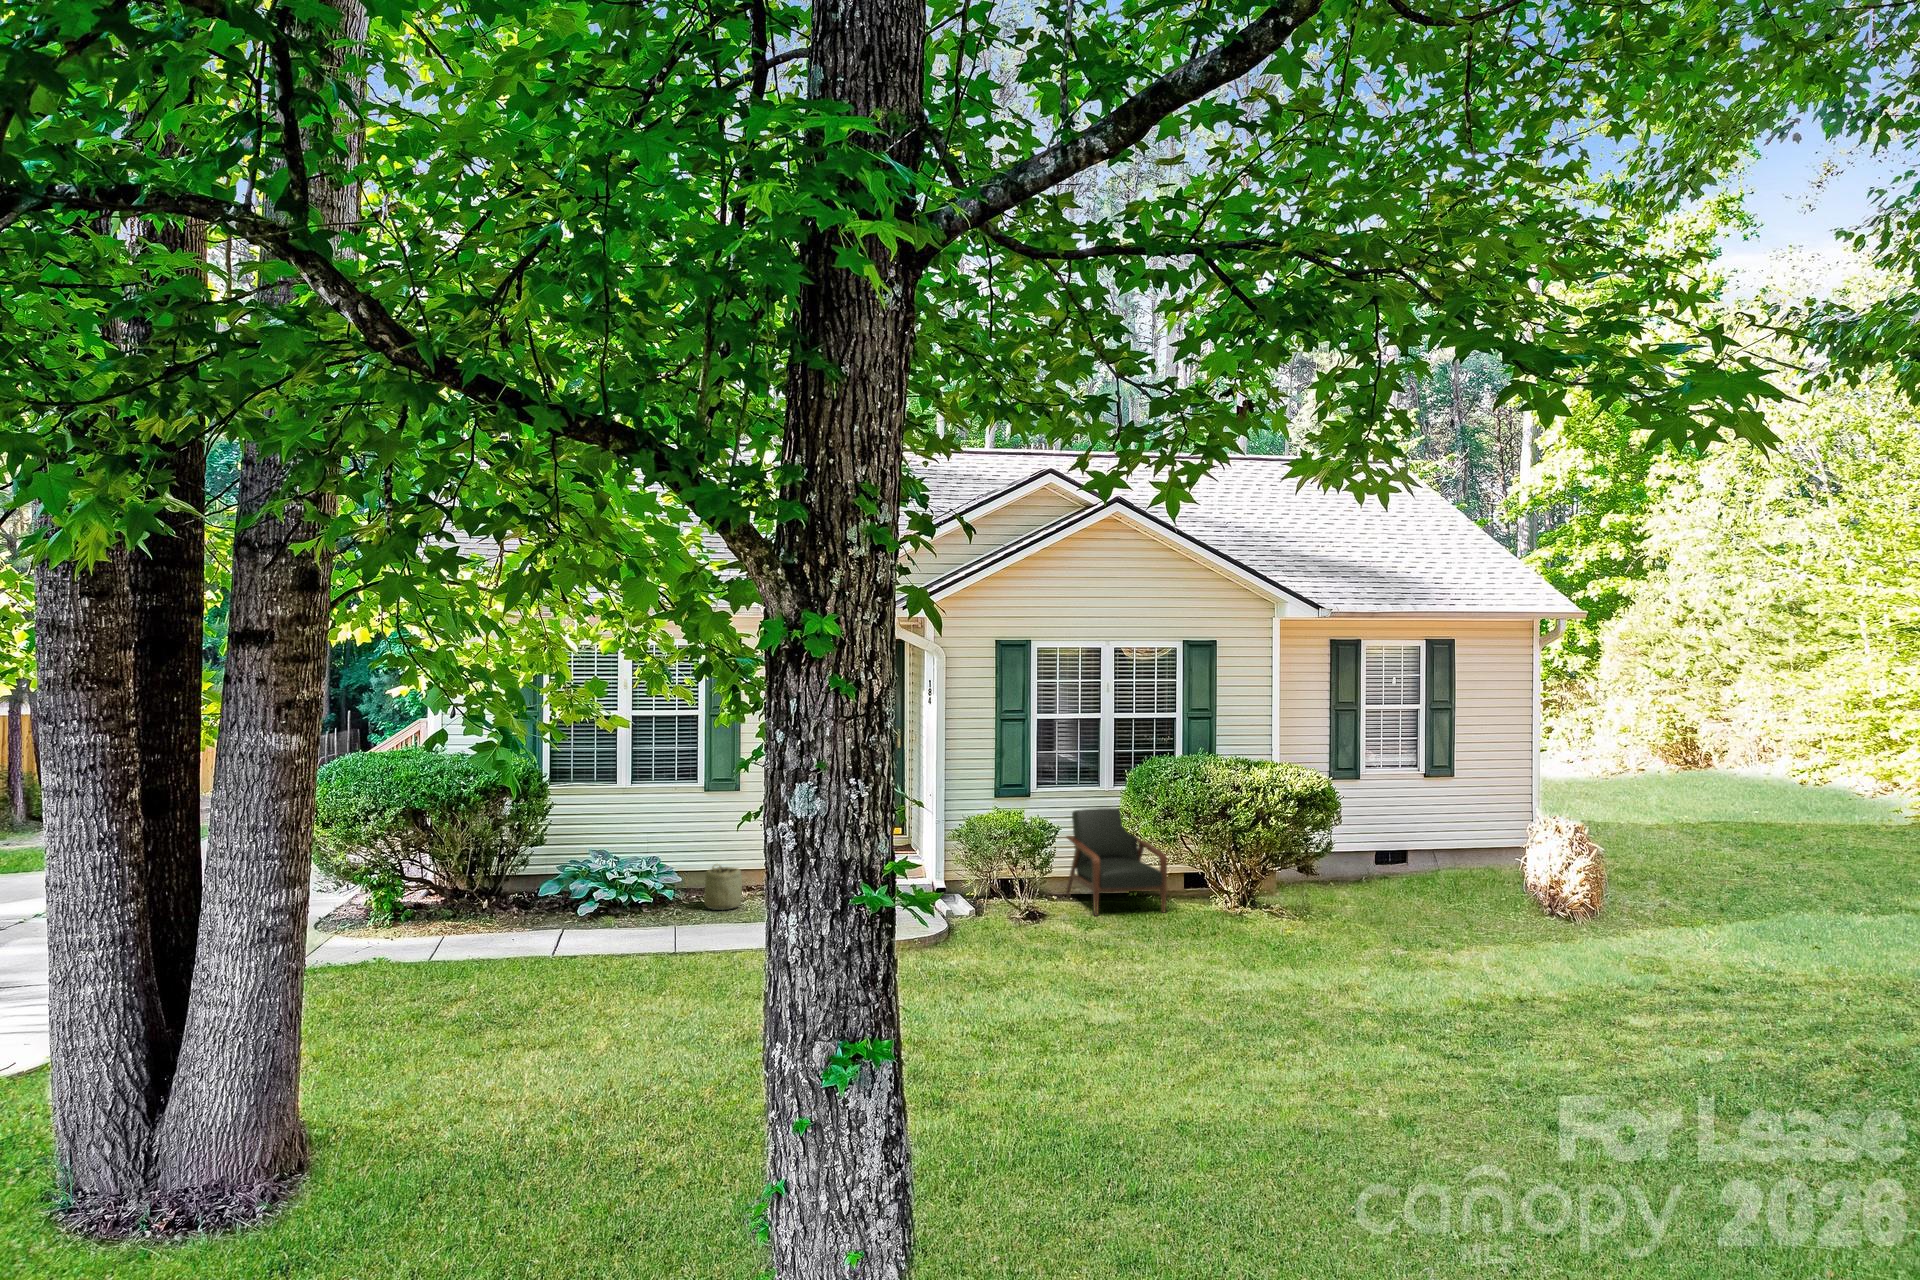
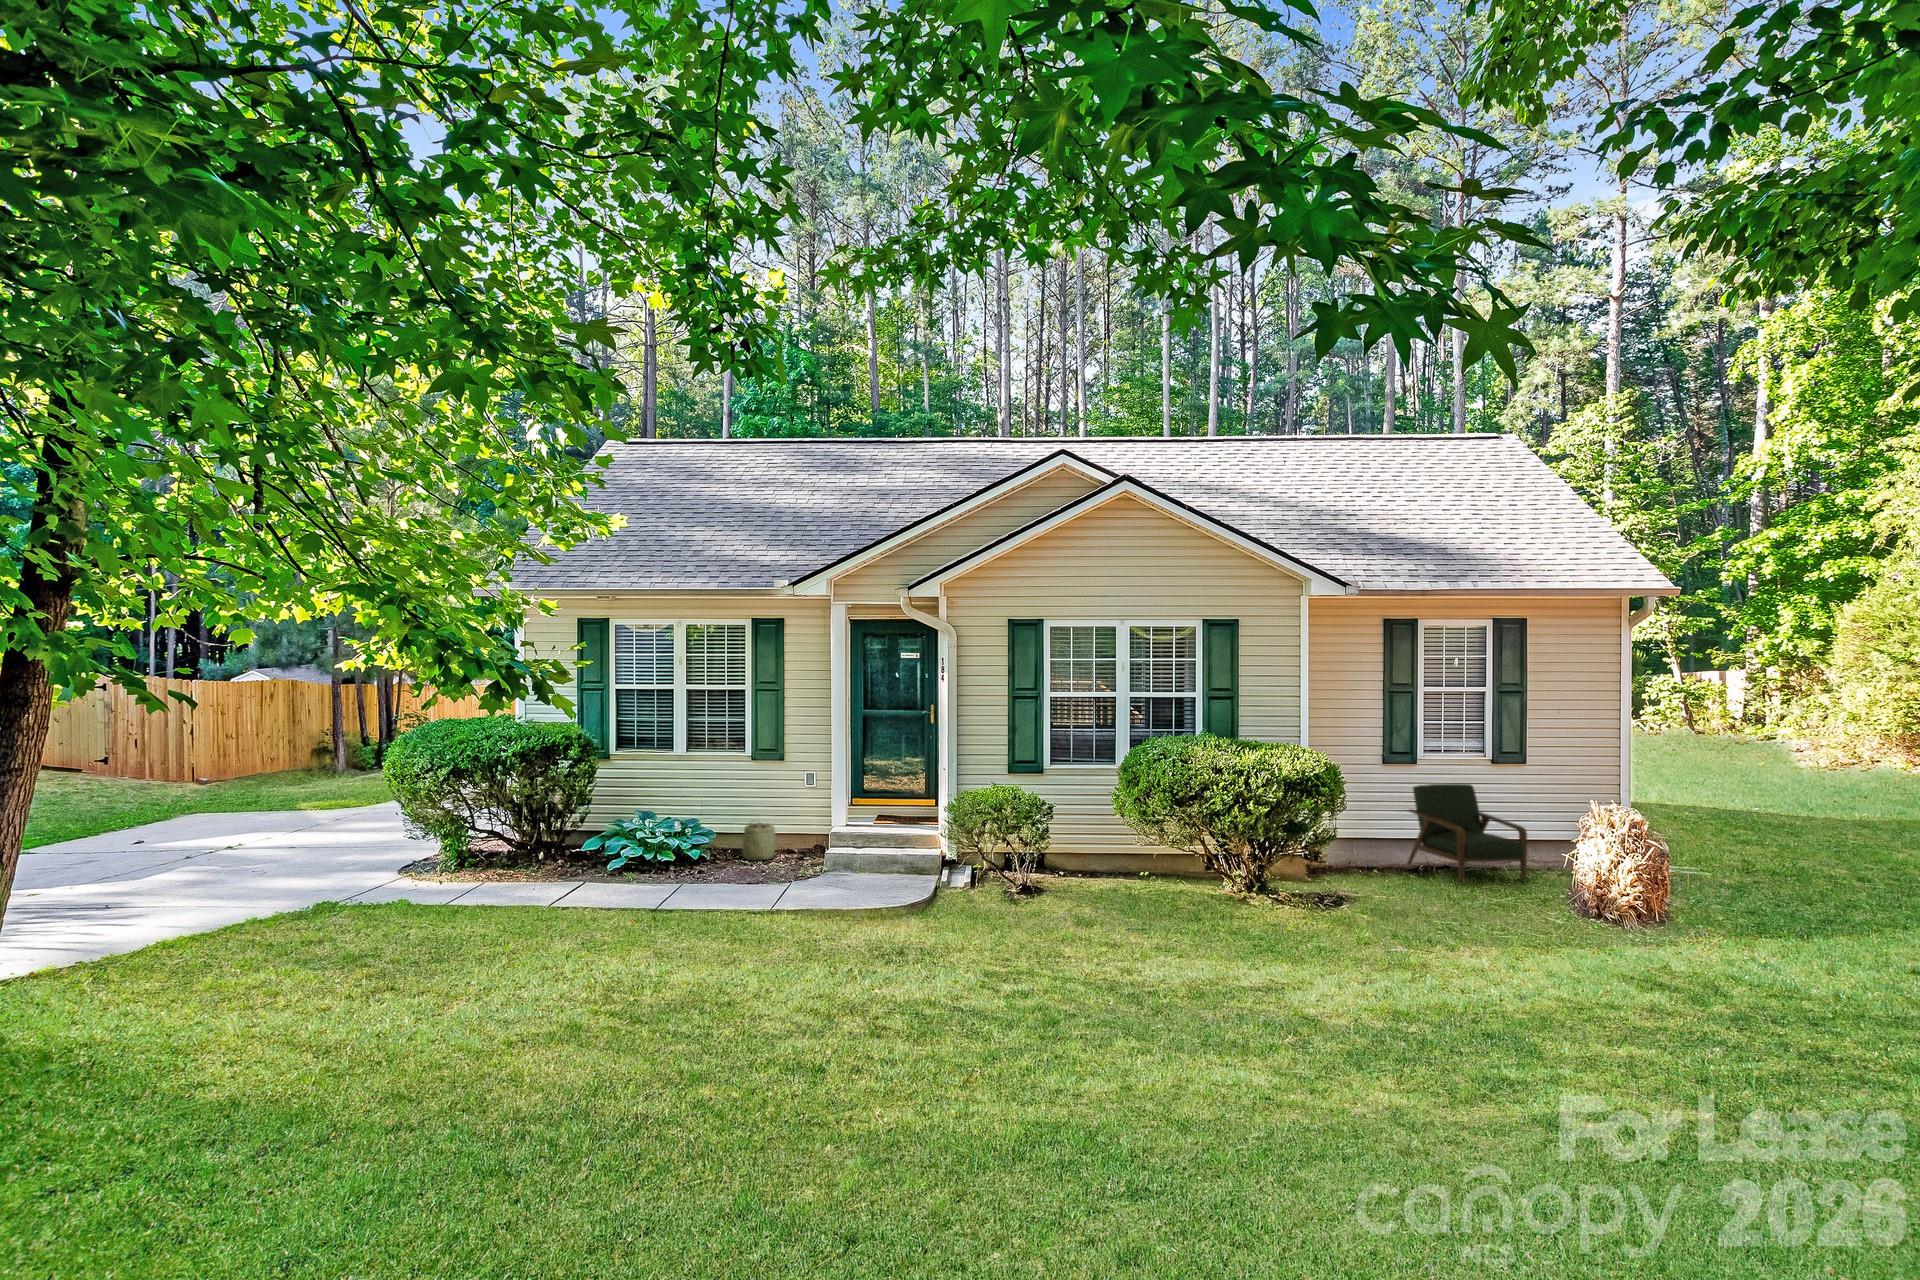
chair: present [1066,808,1167,916] -> present [1407,784,1527,885]

